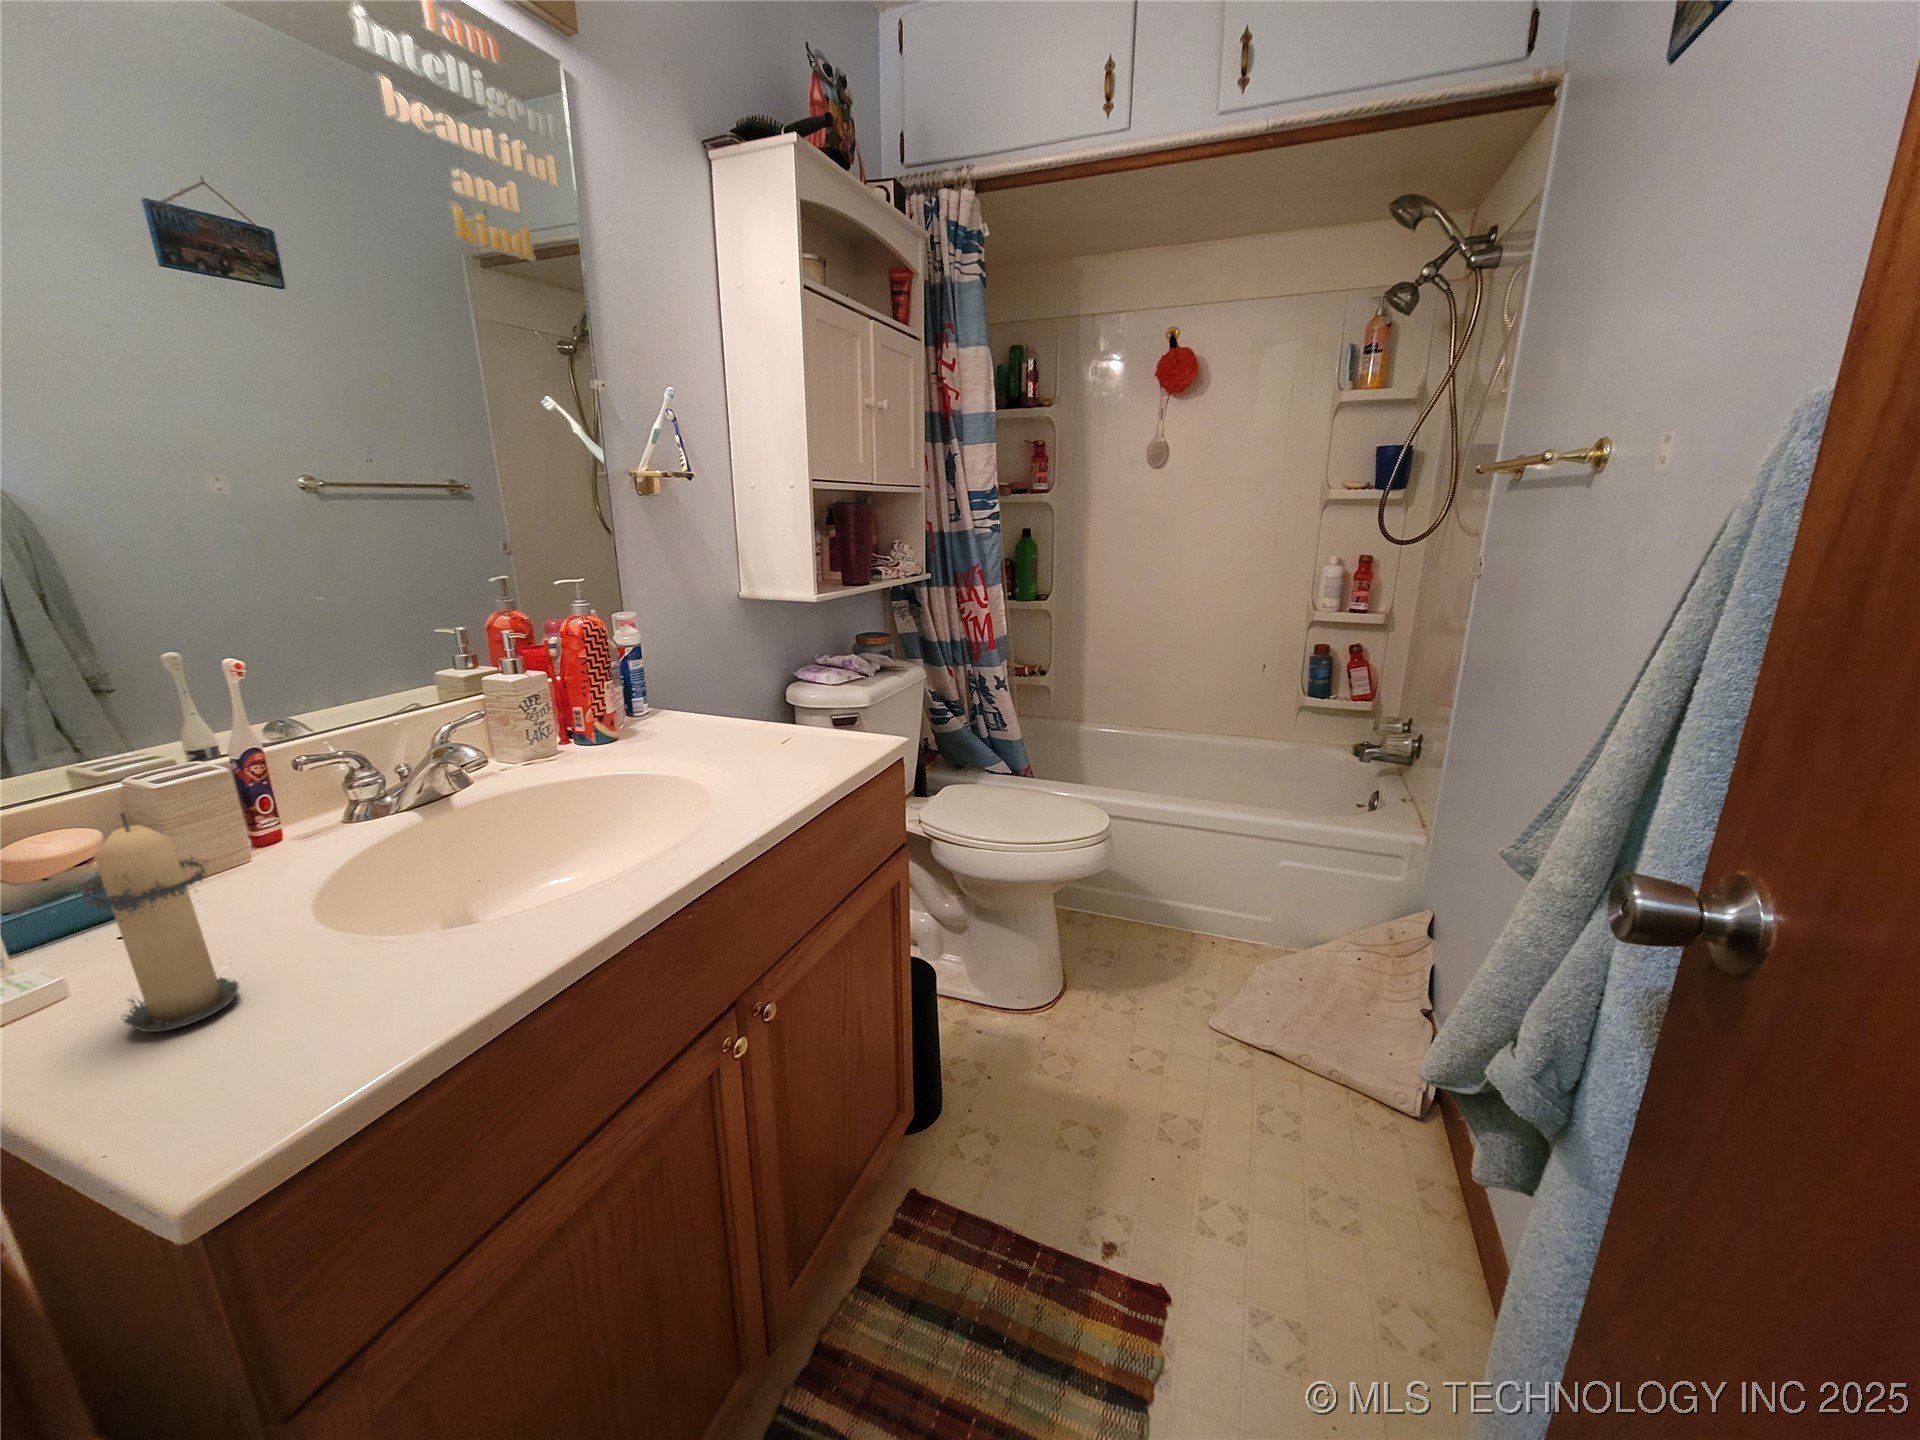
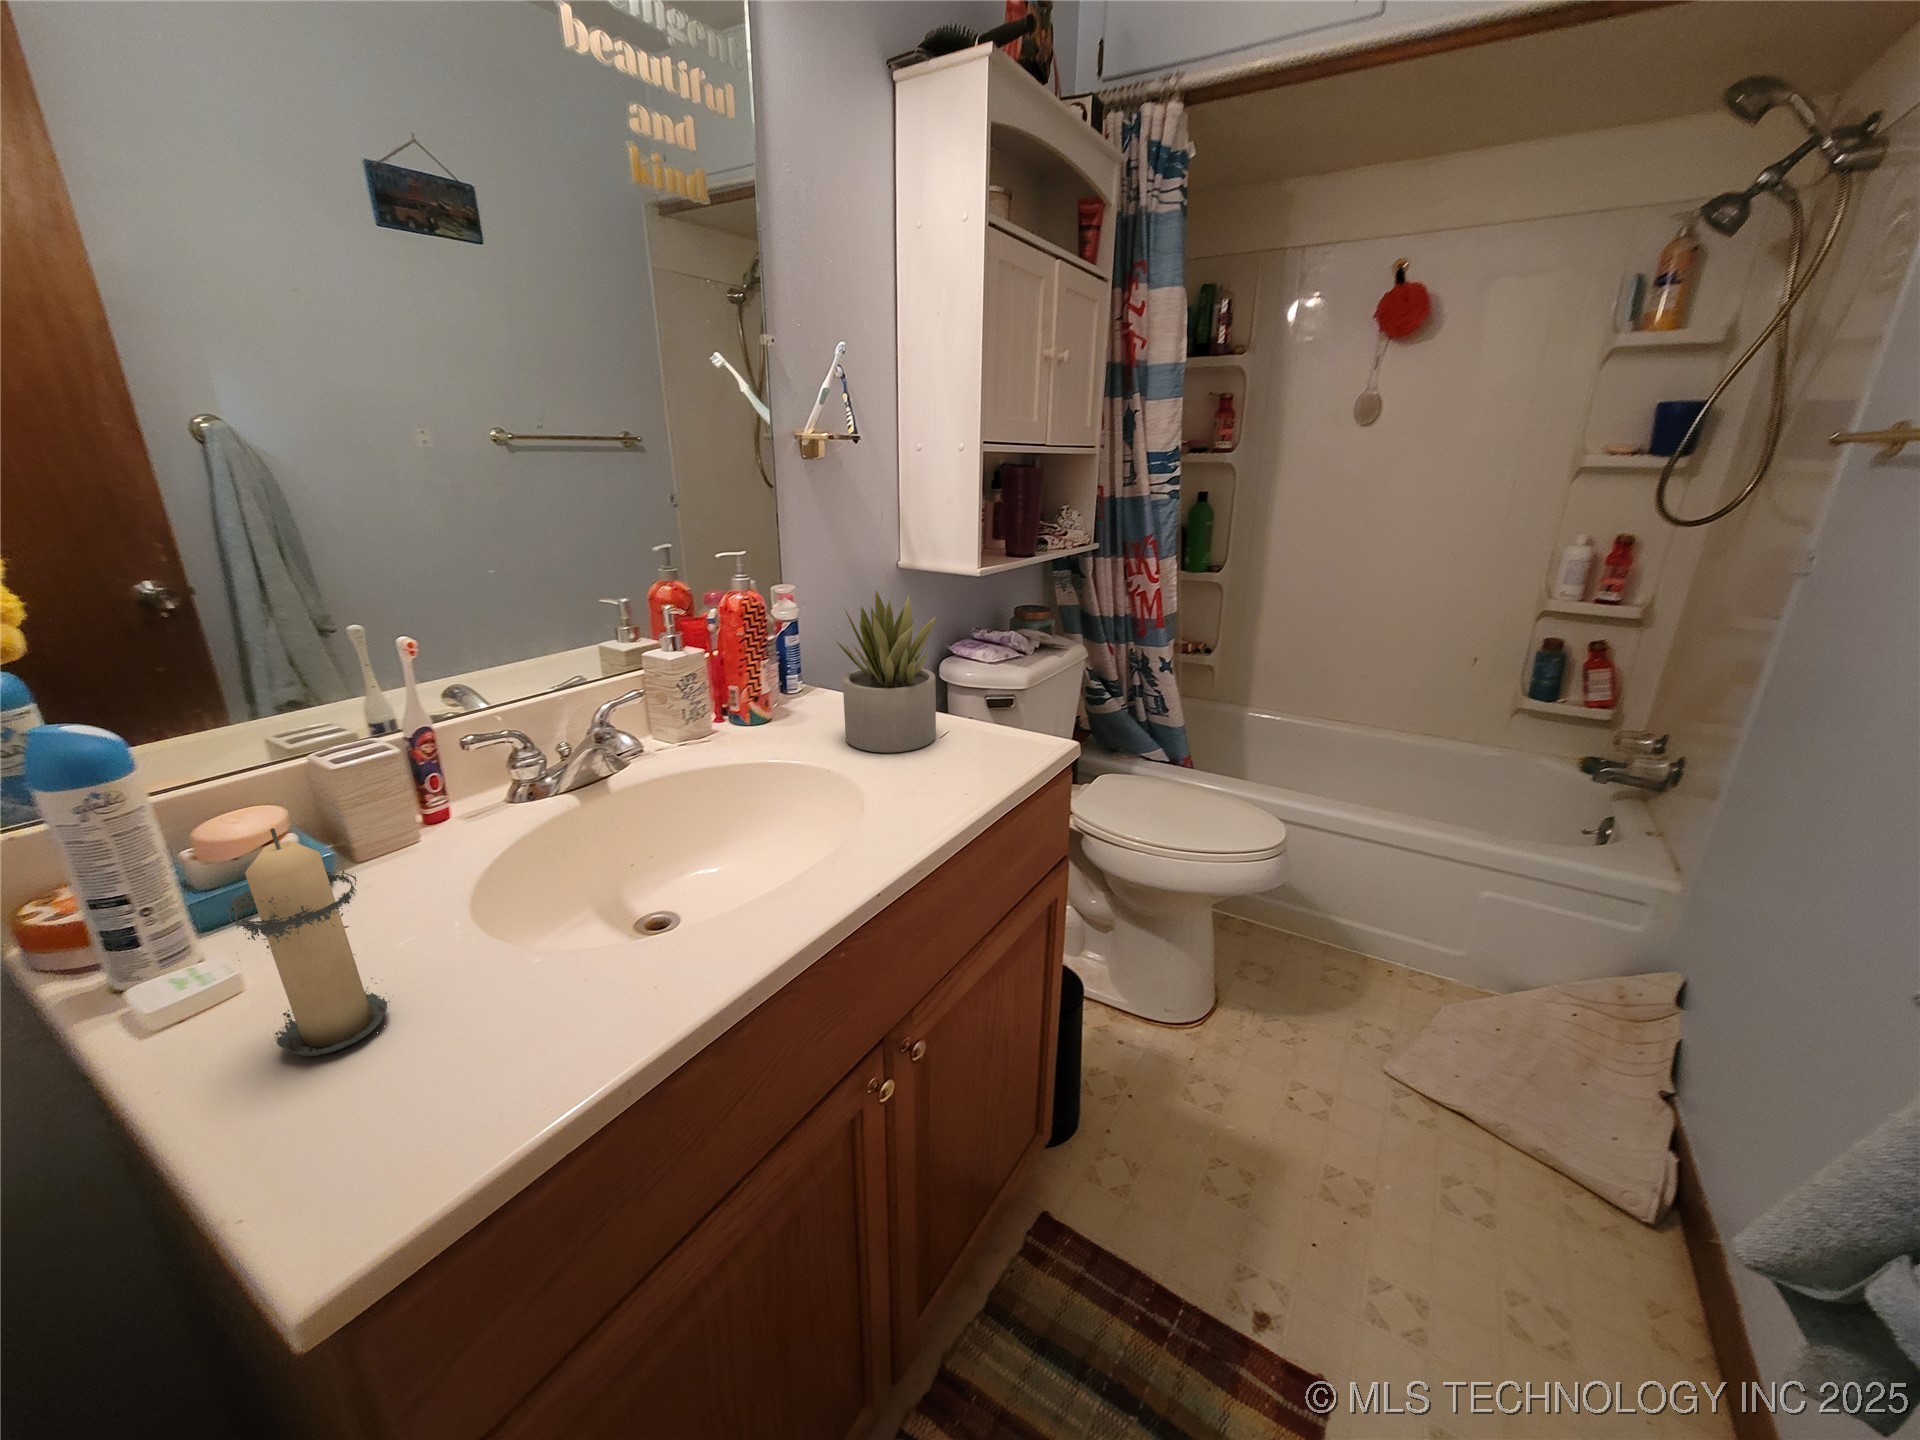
succulent plant: none [677,610,779,757] -> present [837,591,936,753]

